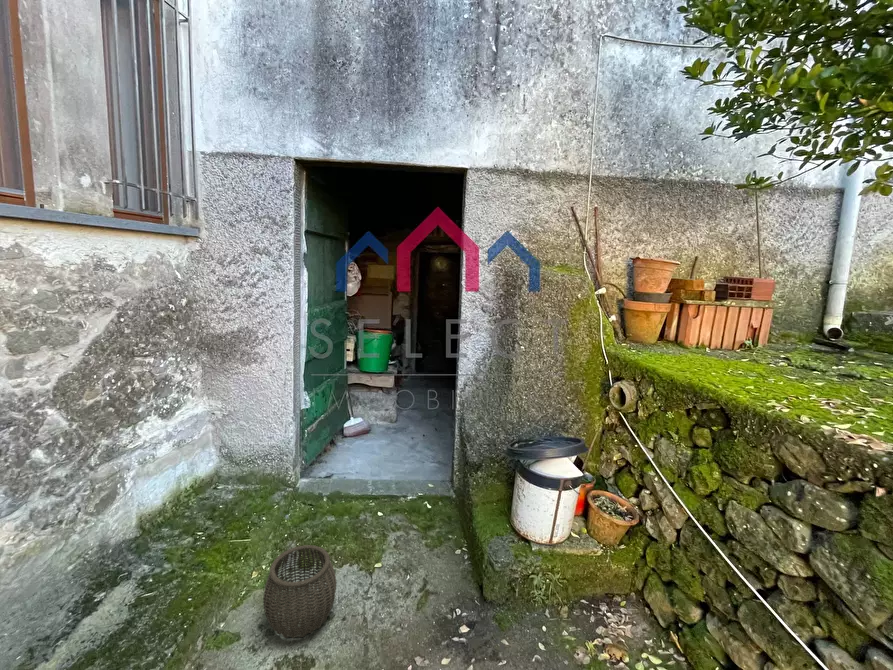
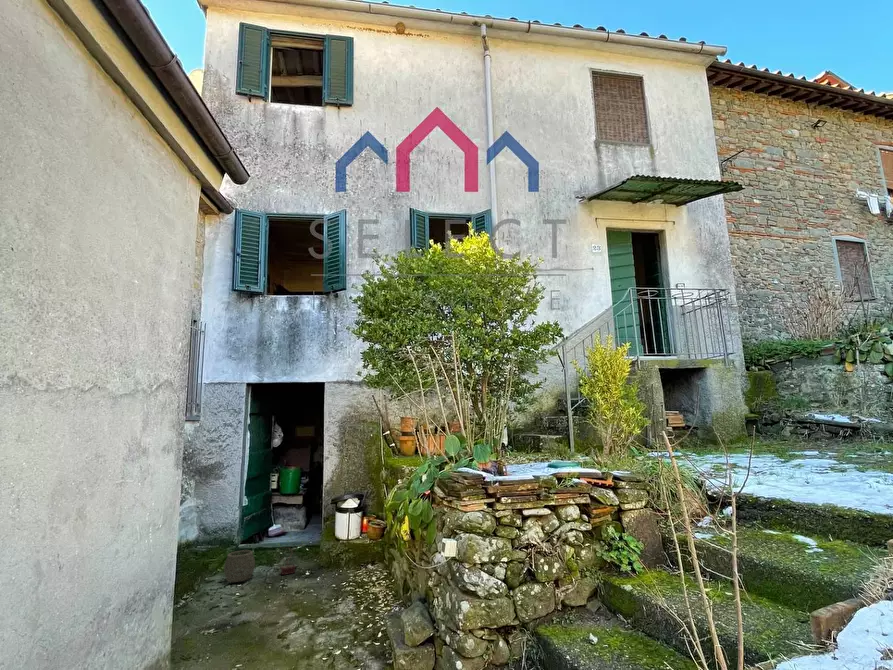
potted plant: none [384,517,459,608] -> present [277,537,303,575]

